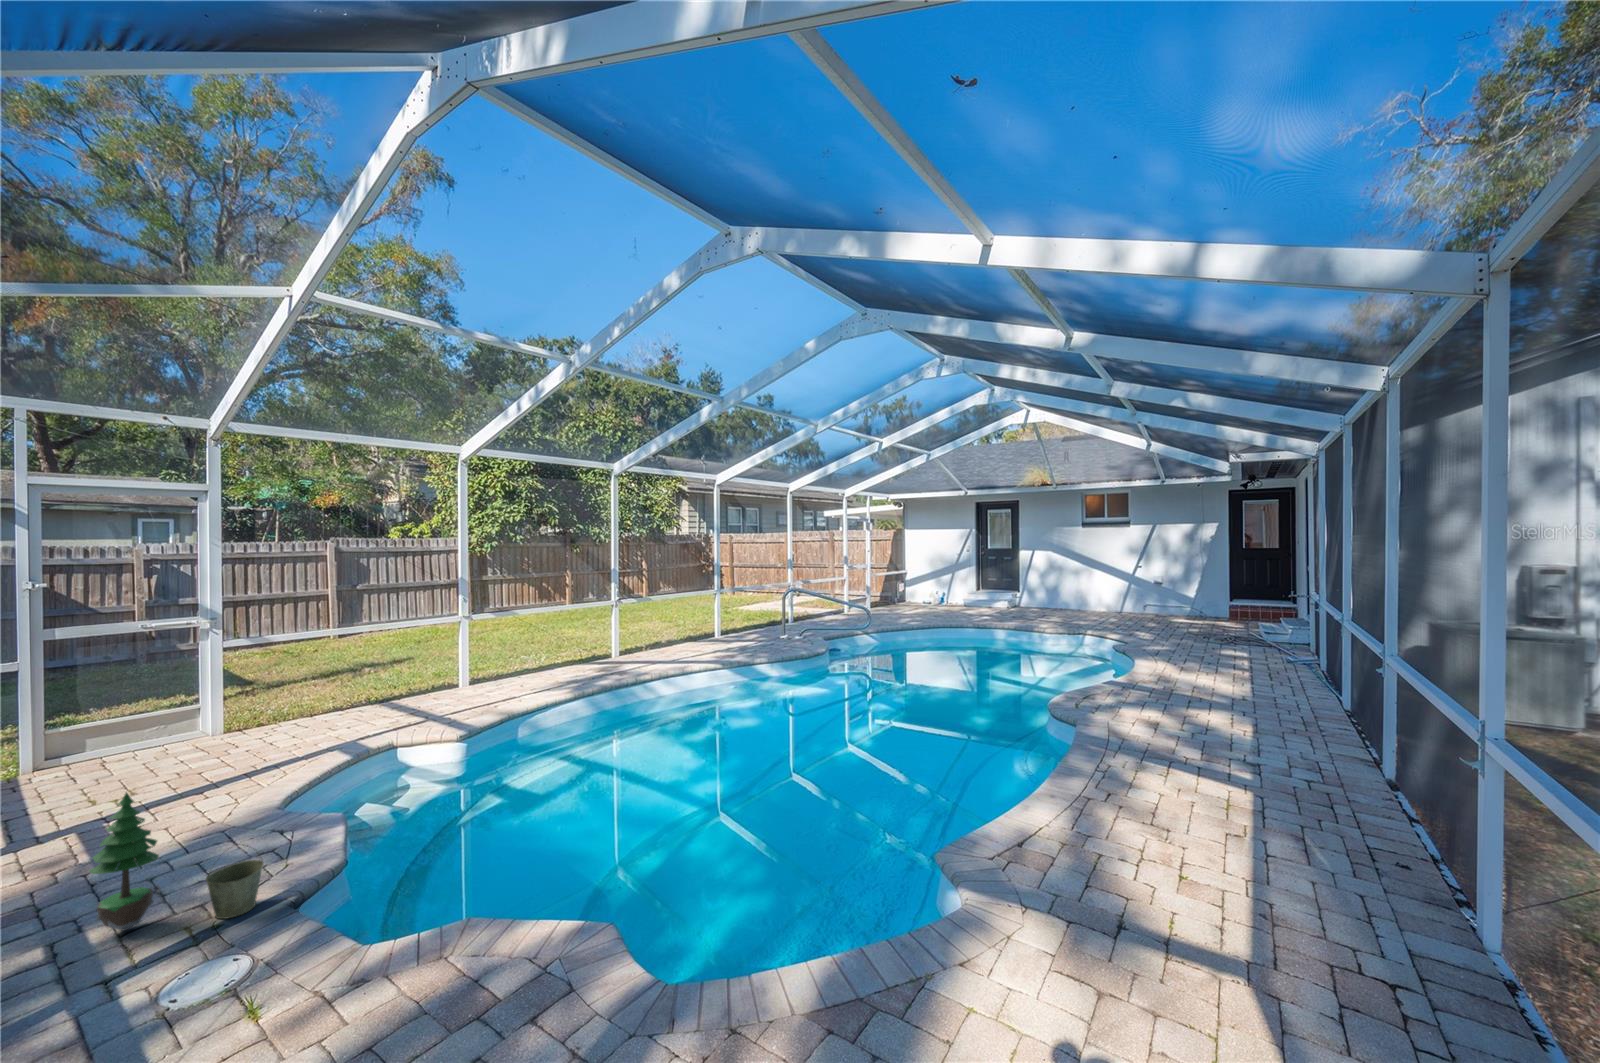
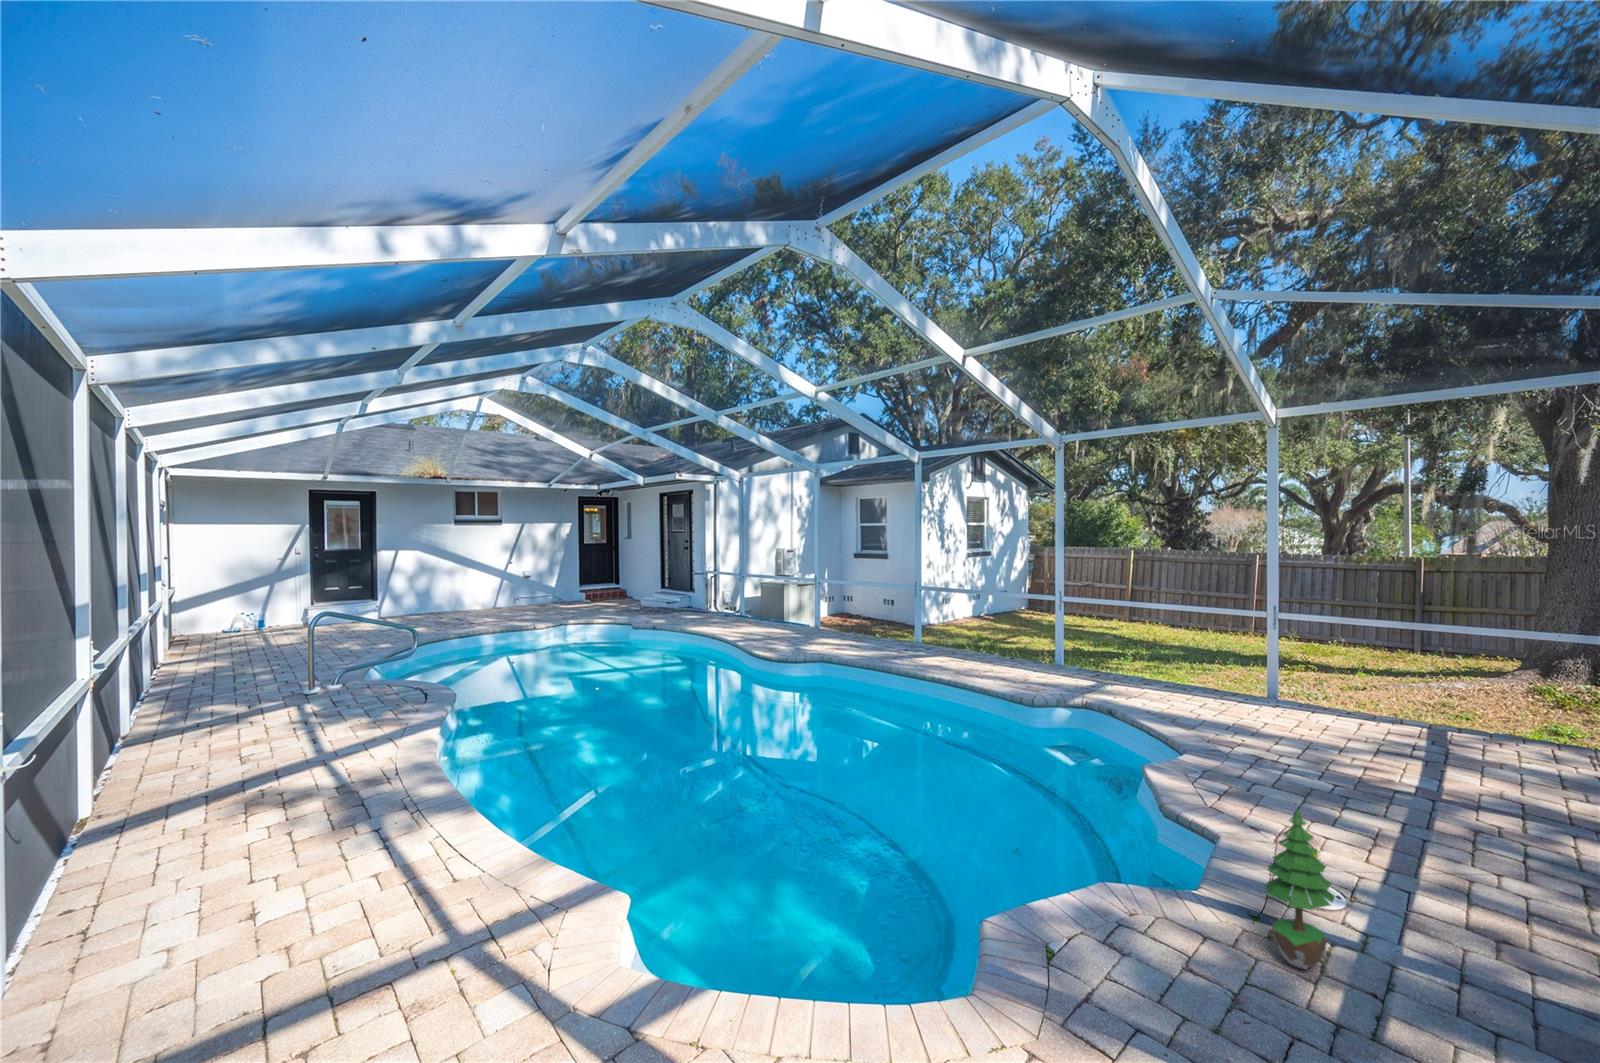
bucket: present [206,860,264,919] -> none [1193,844,1249,923]

